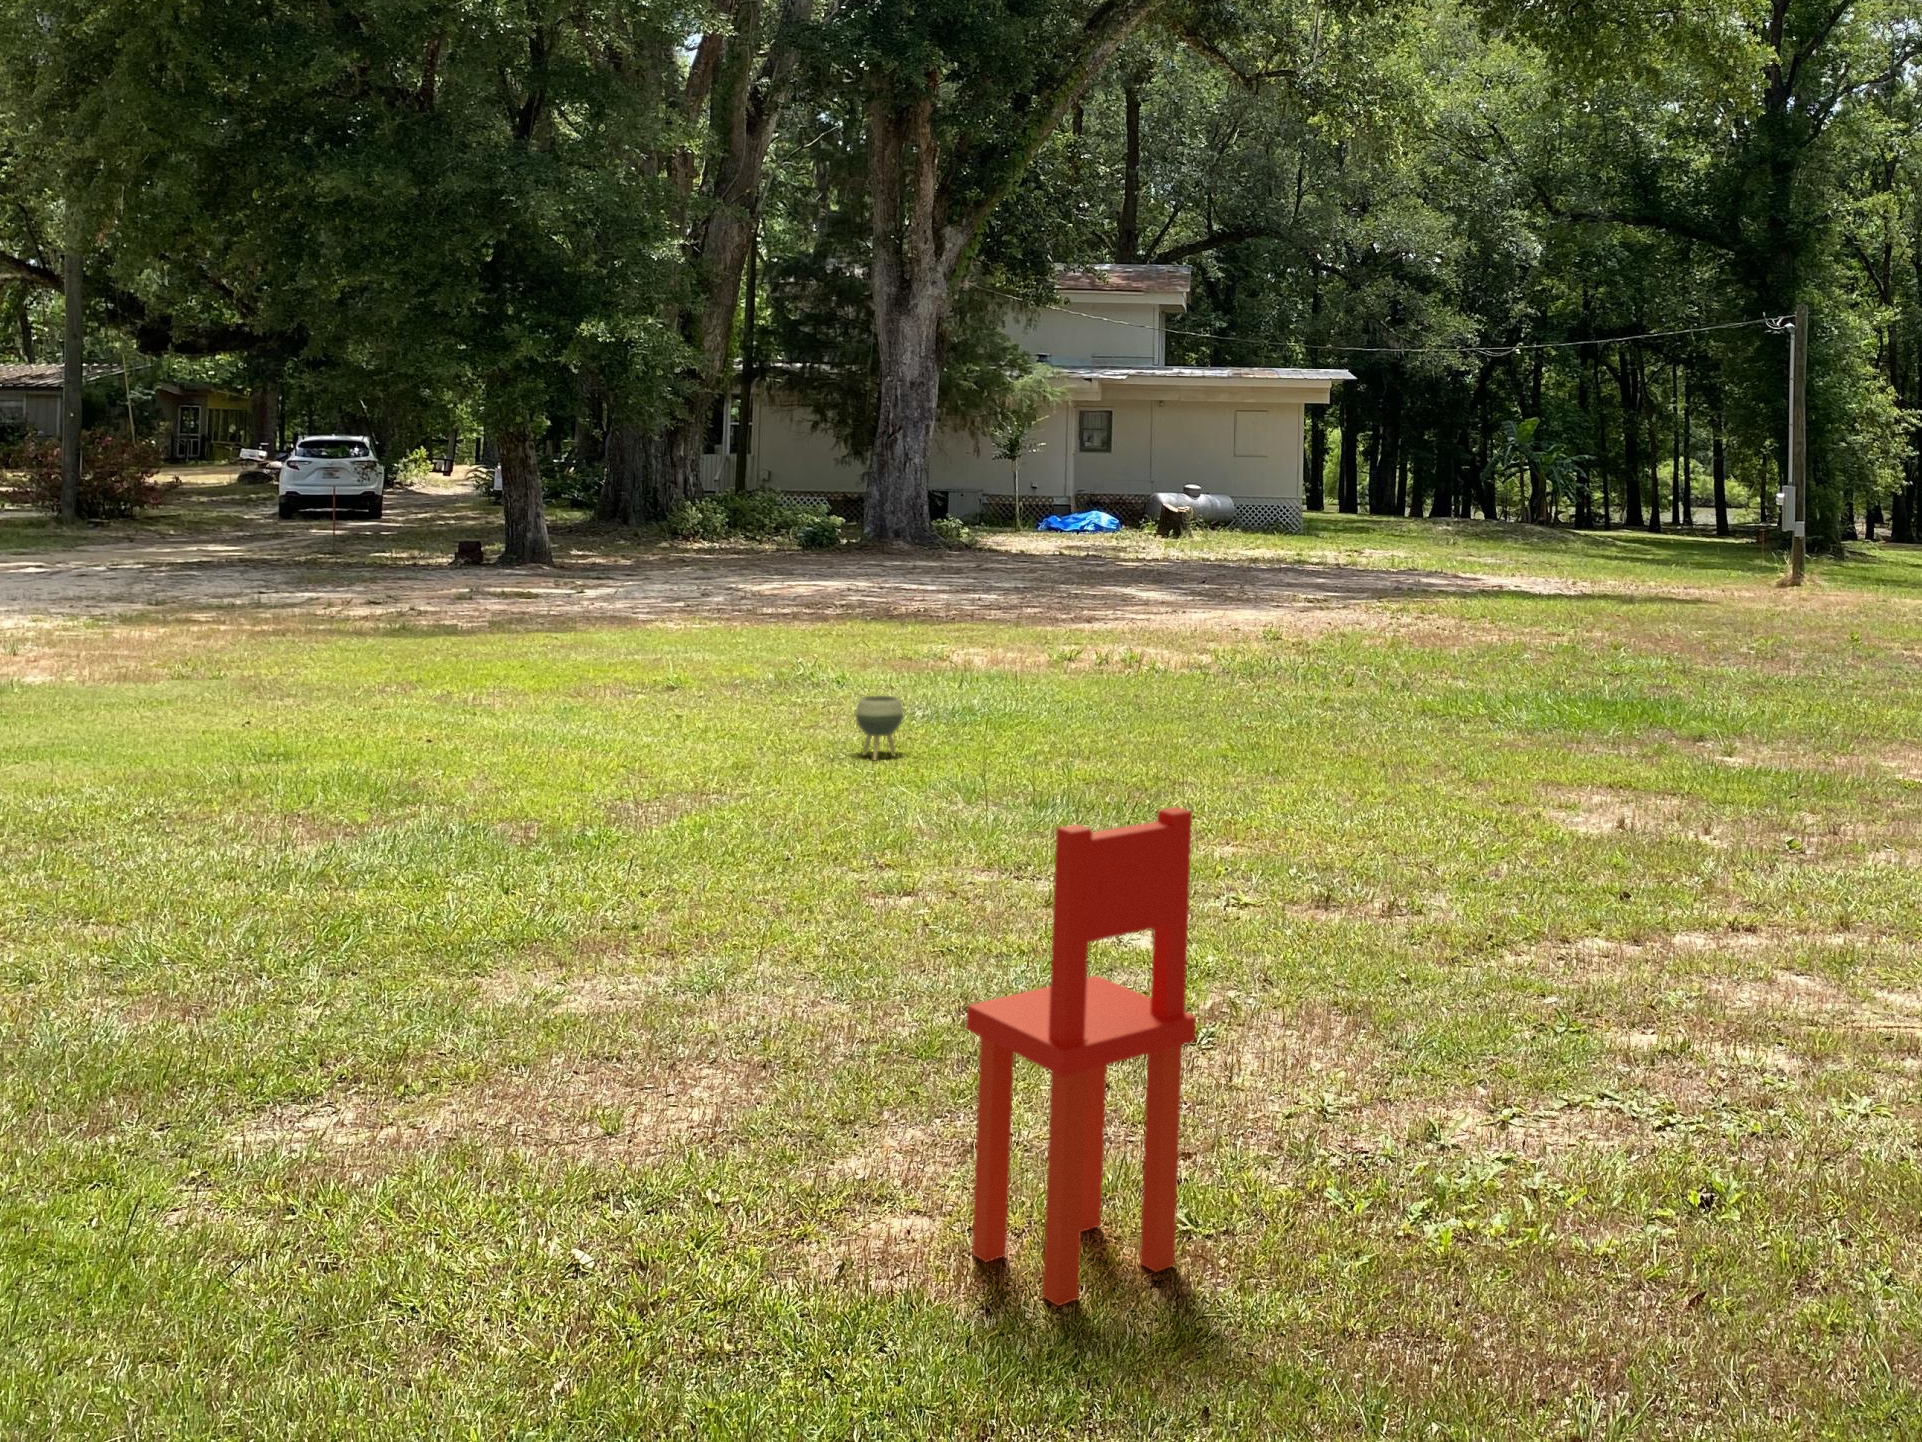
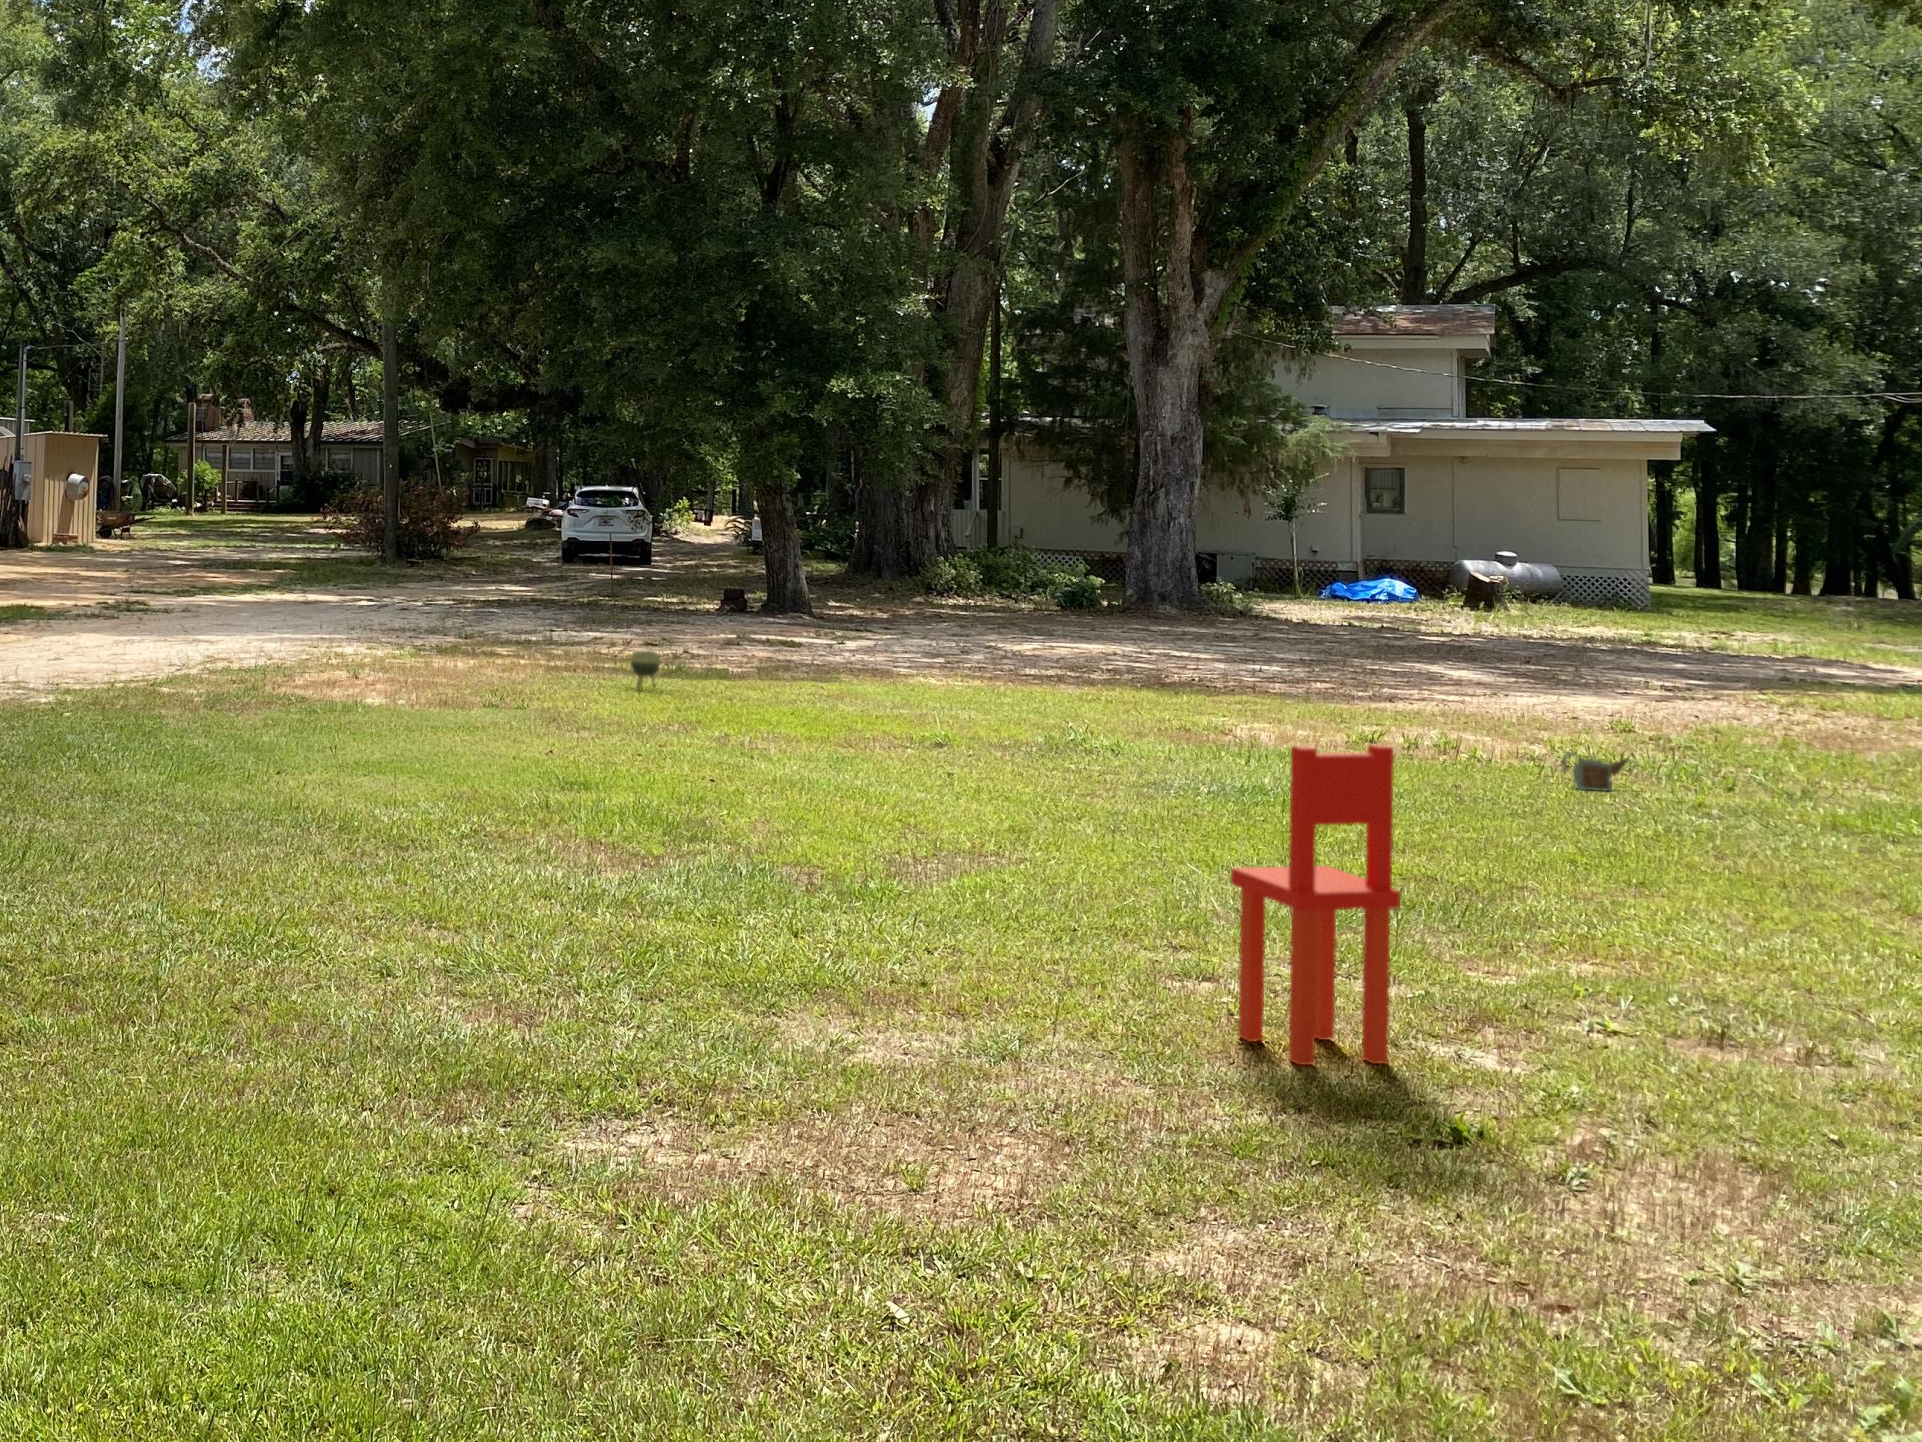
watering can: none [1276,689,1336,725] -> present [1562,753,1629,791]
planter: present [856,696,904,760] -> present [630,651,661,691]

